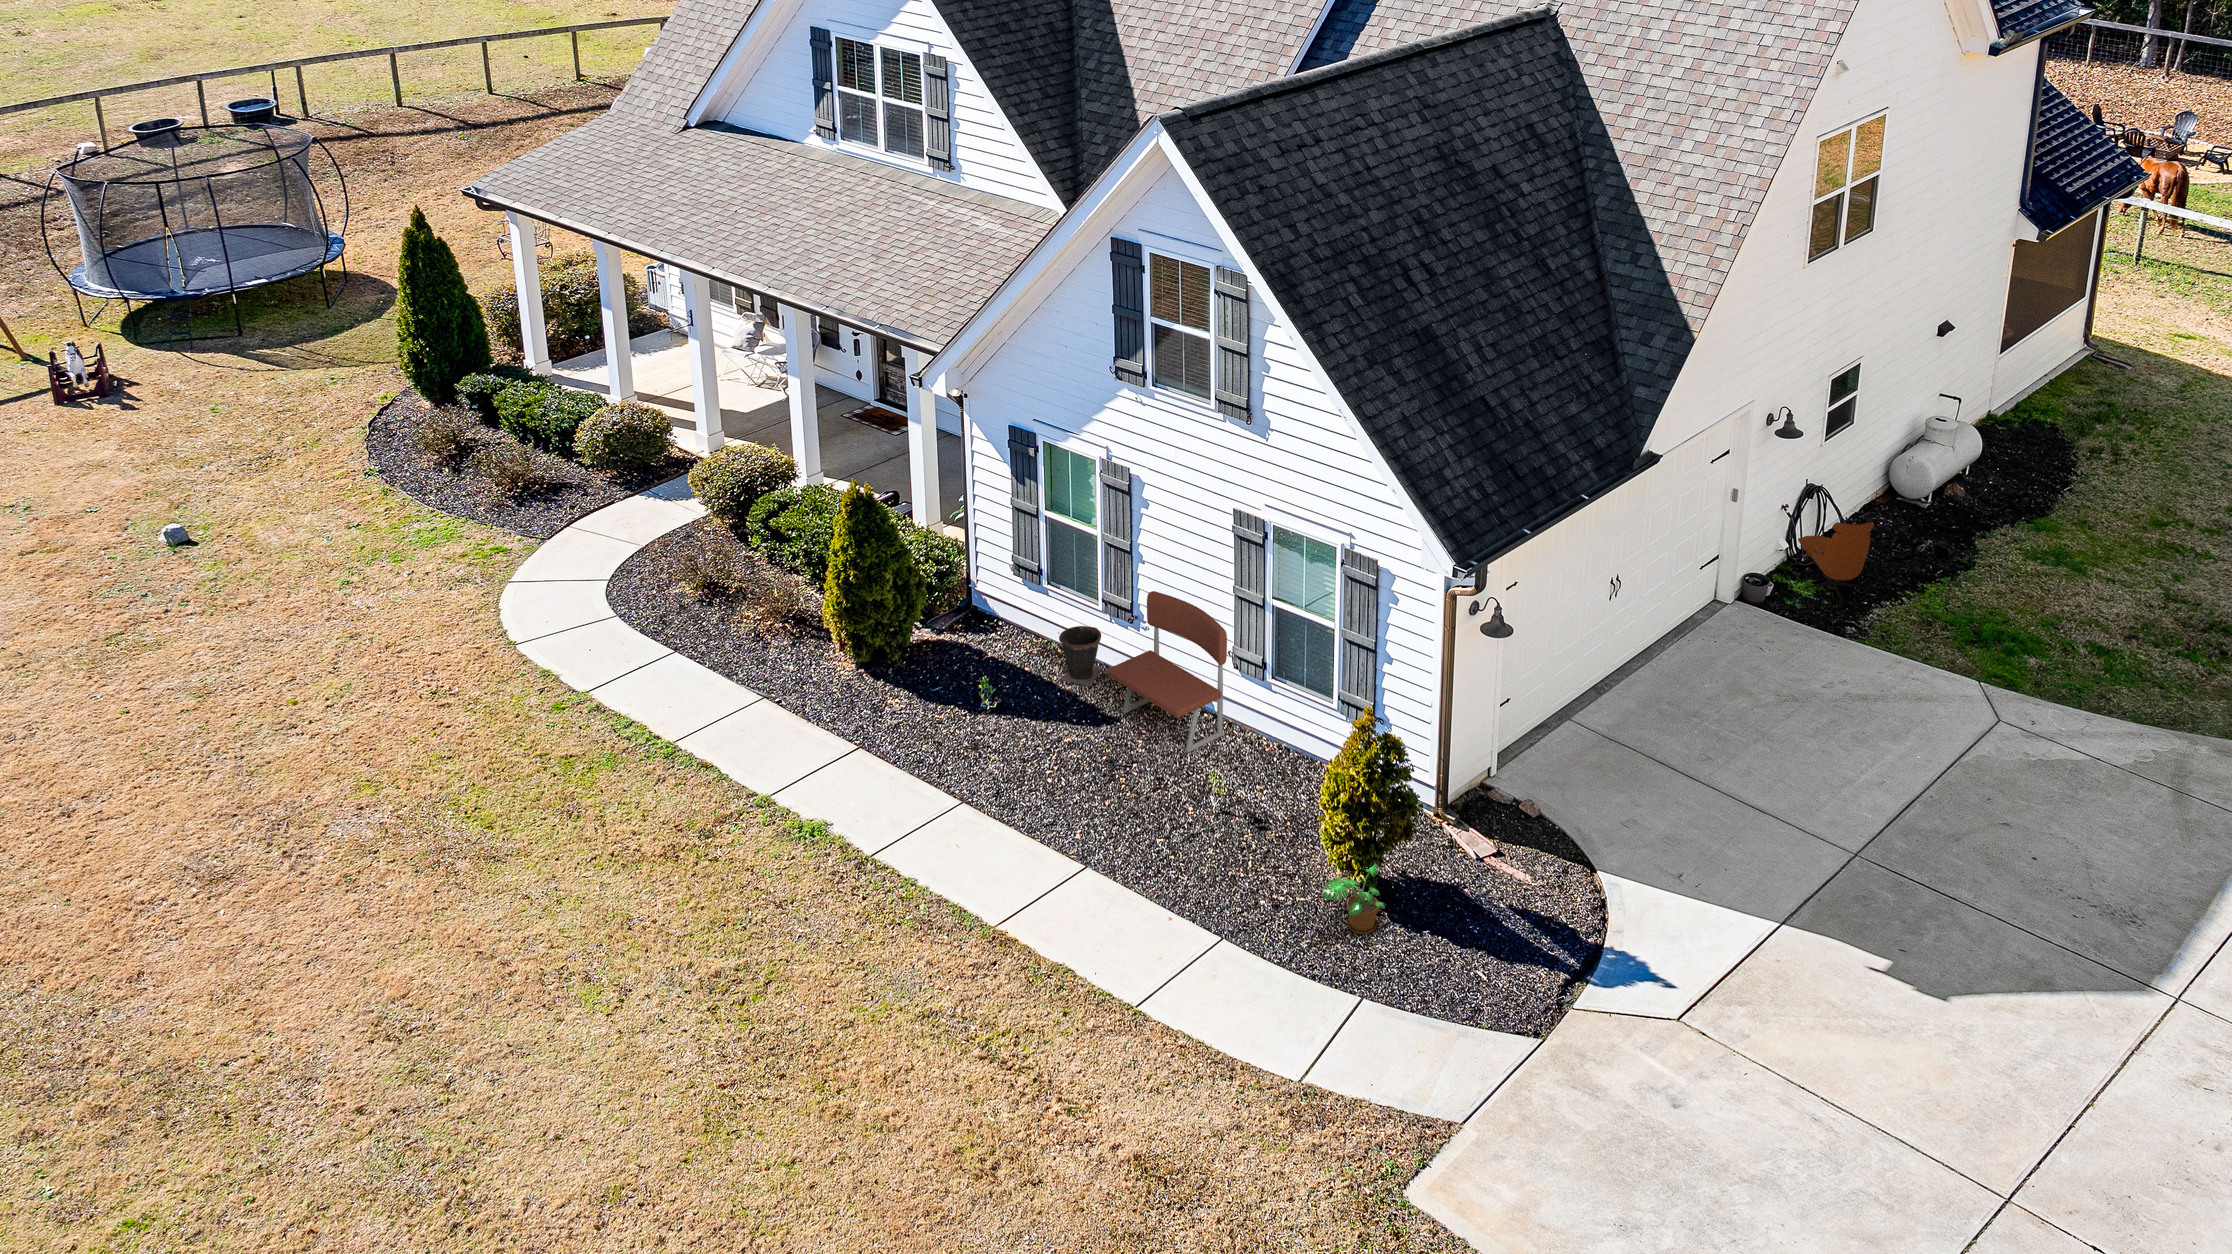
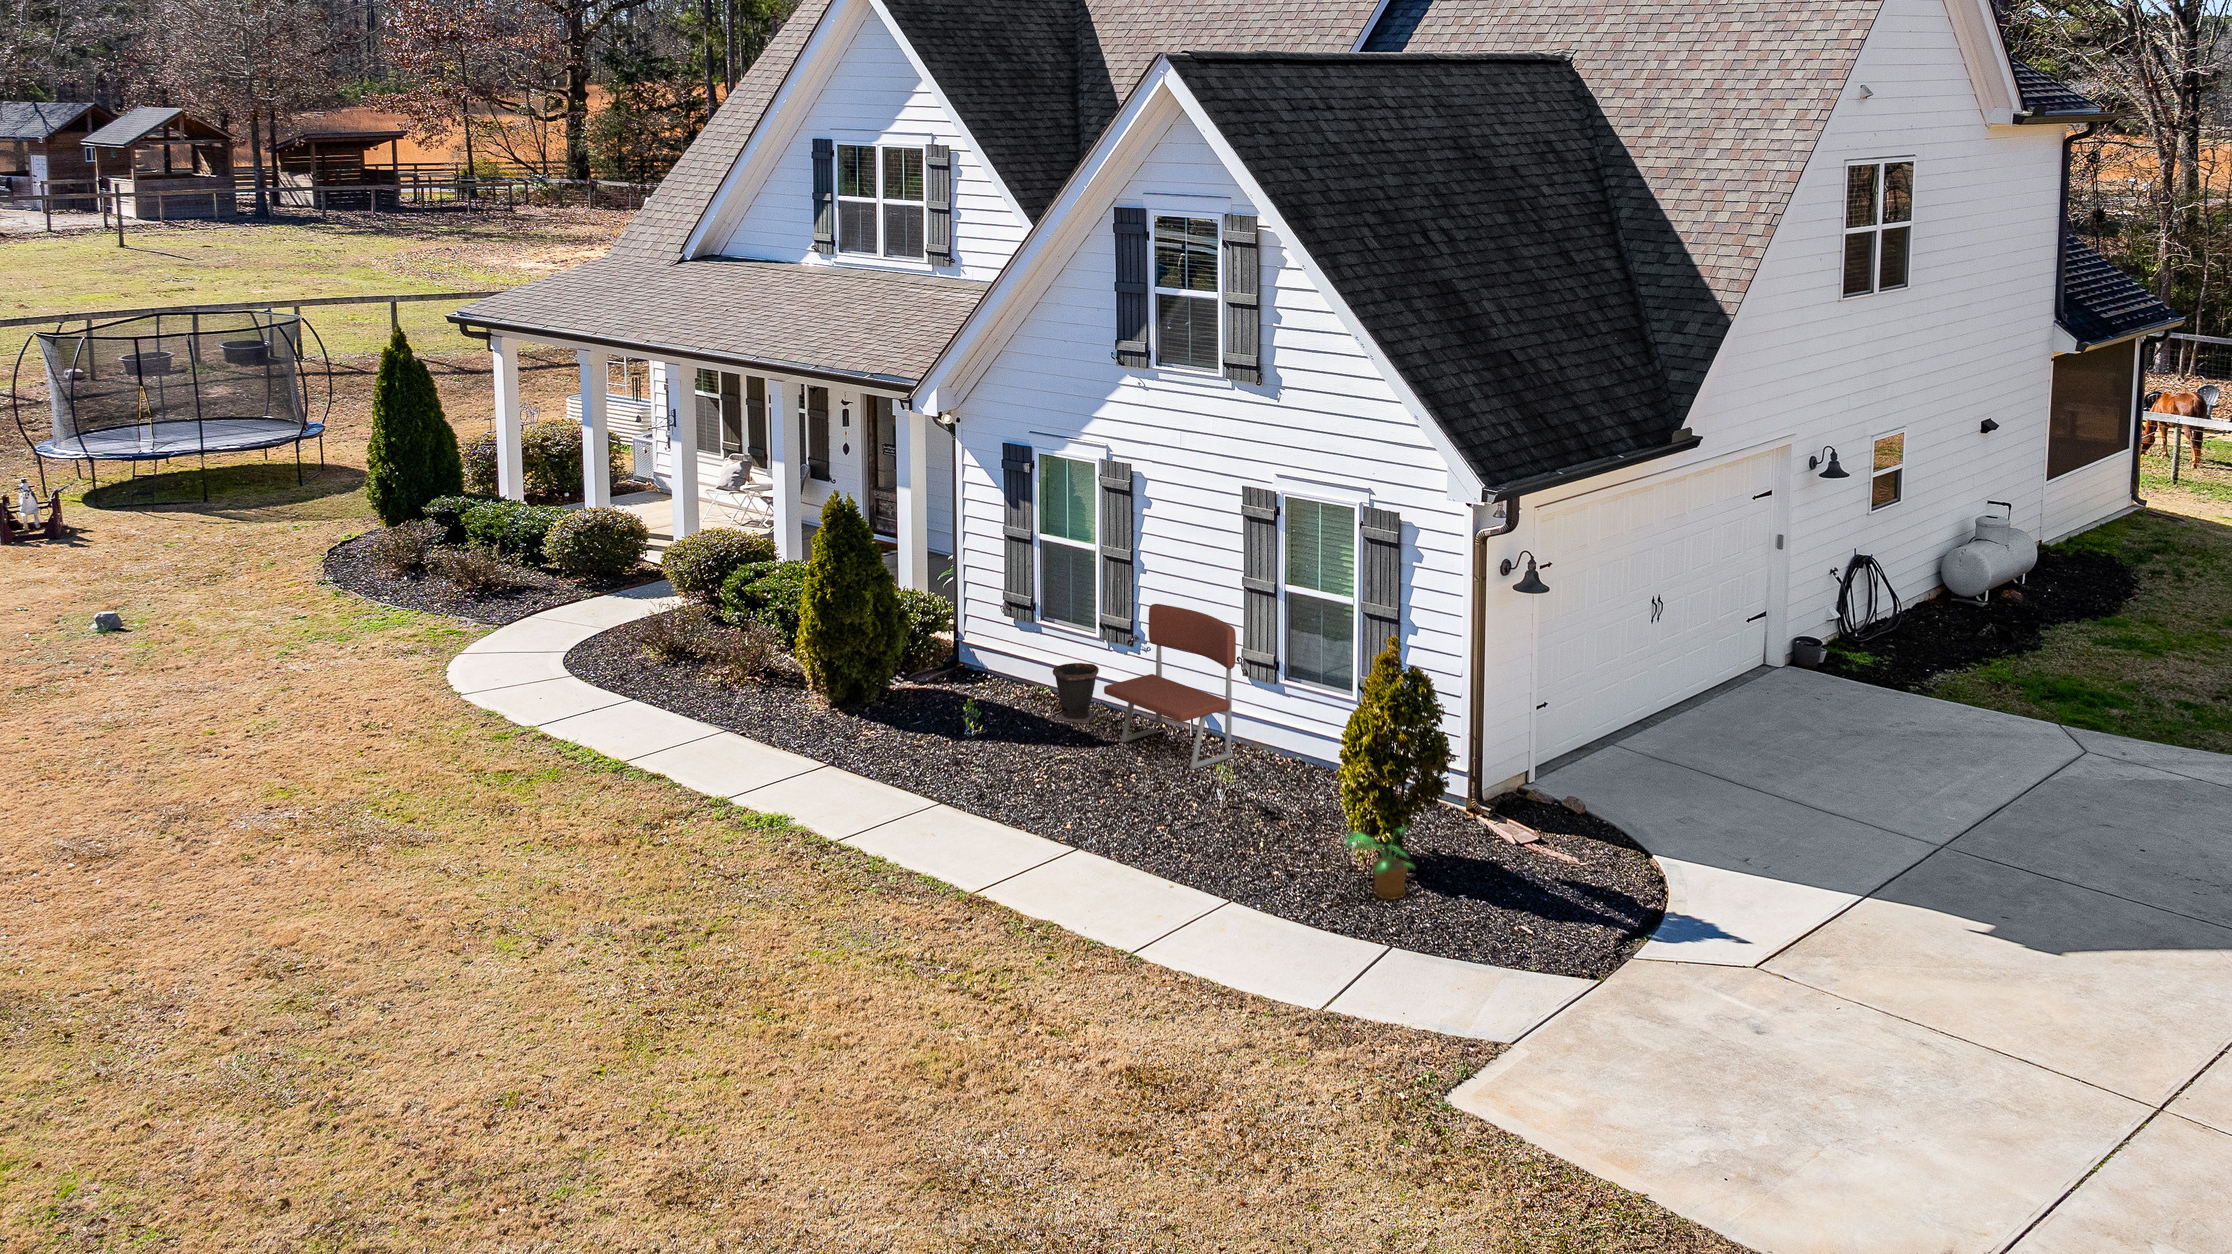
lounge chair: present [1795,522,1874,601] -> none [1851,573,1933,667]

